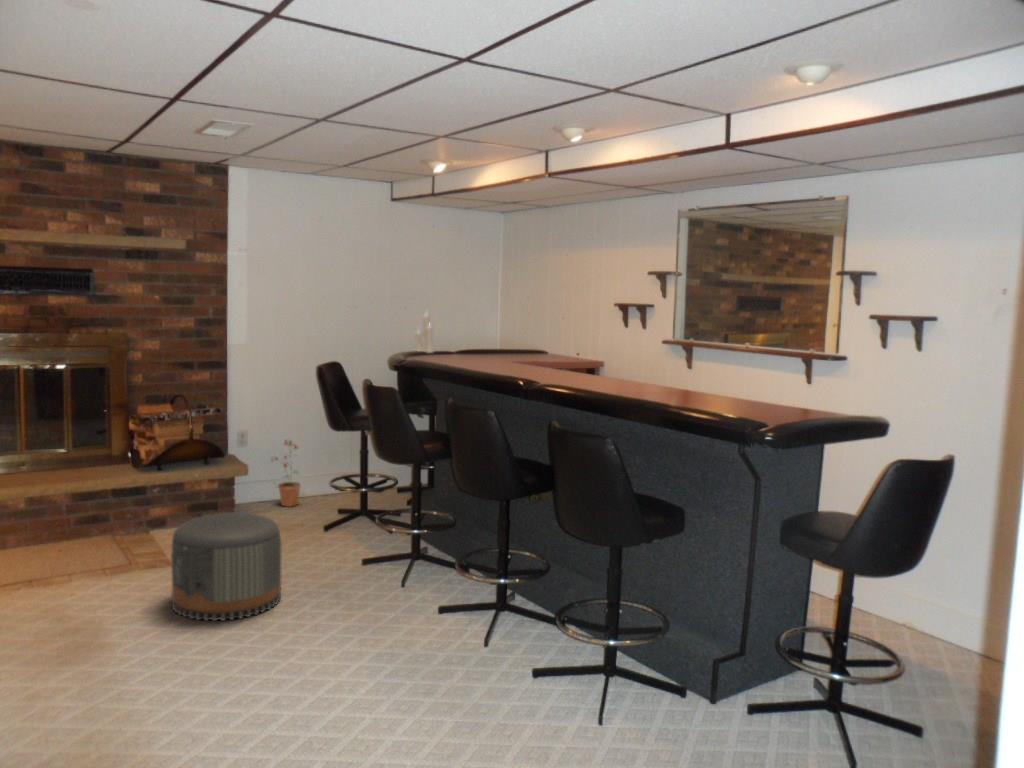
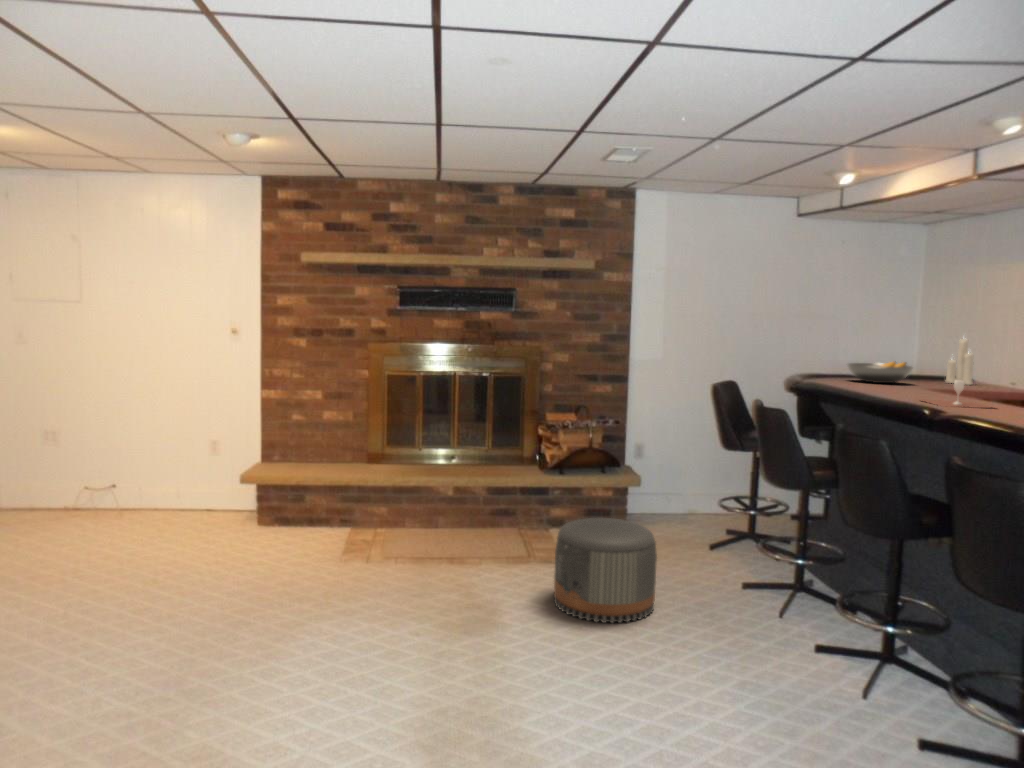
candle: present [415,315,433,353] -> present [946,339,974,385]
fruit bowl: none [444,341,498,360] -> present [848,361,913,383]
wine glass: none [507,359,566,382] -> present [925,380,992,408]
potted plant: present [272,440,301,506] -> none [661,454,691,520]

